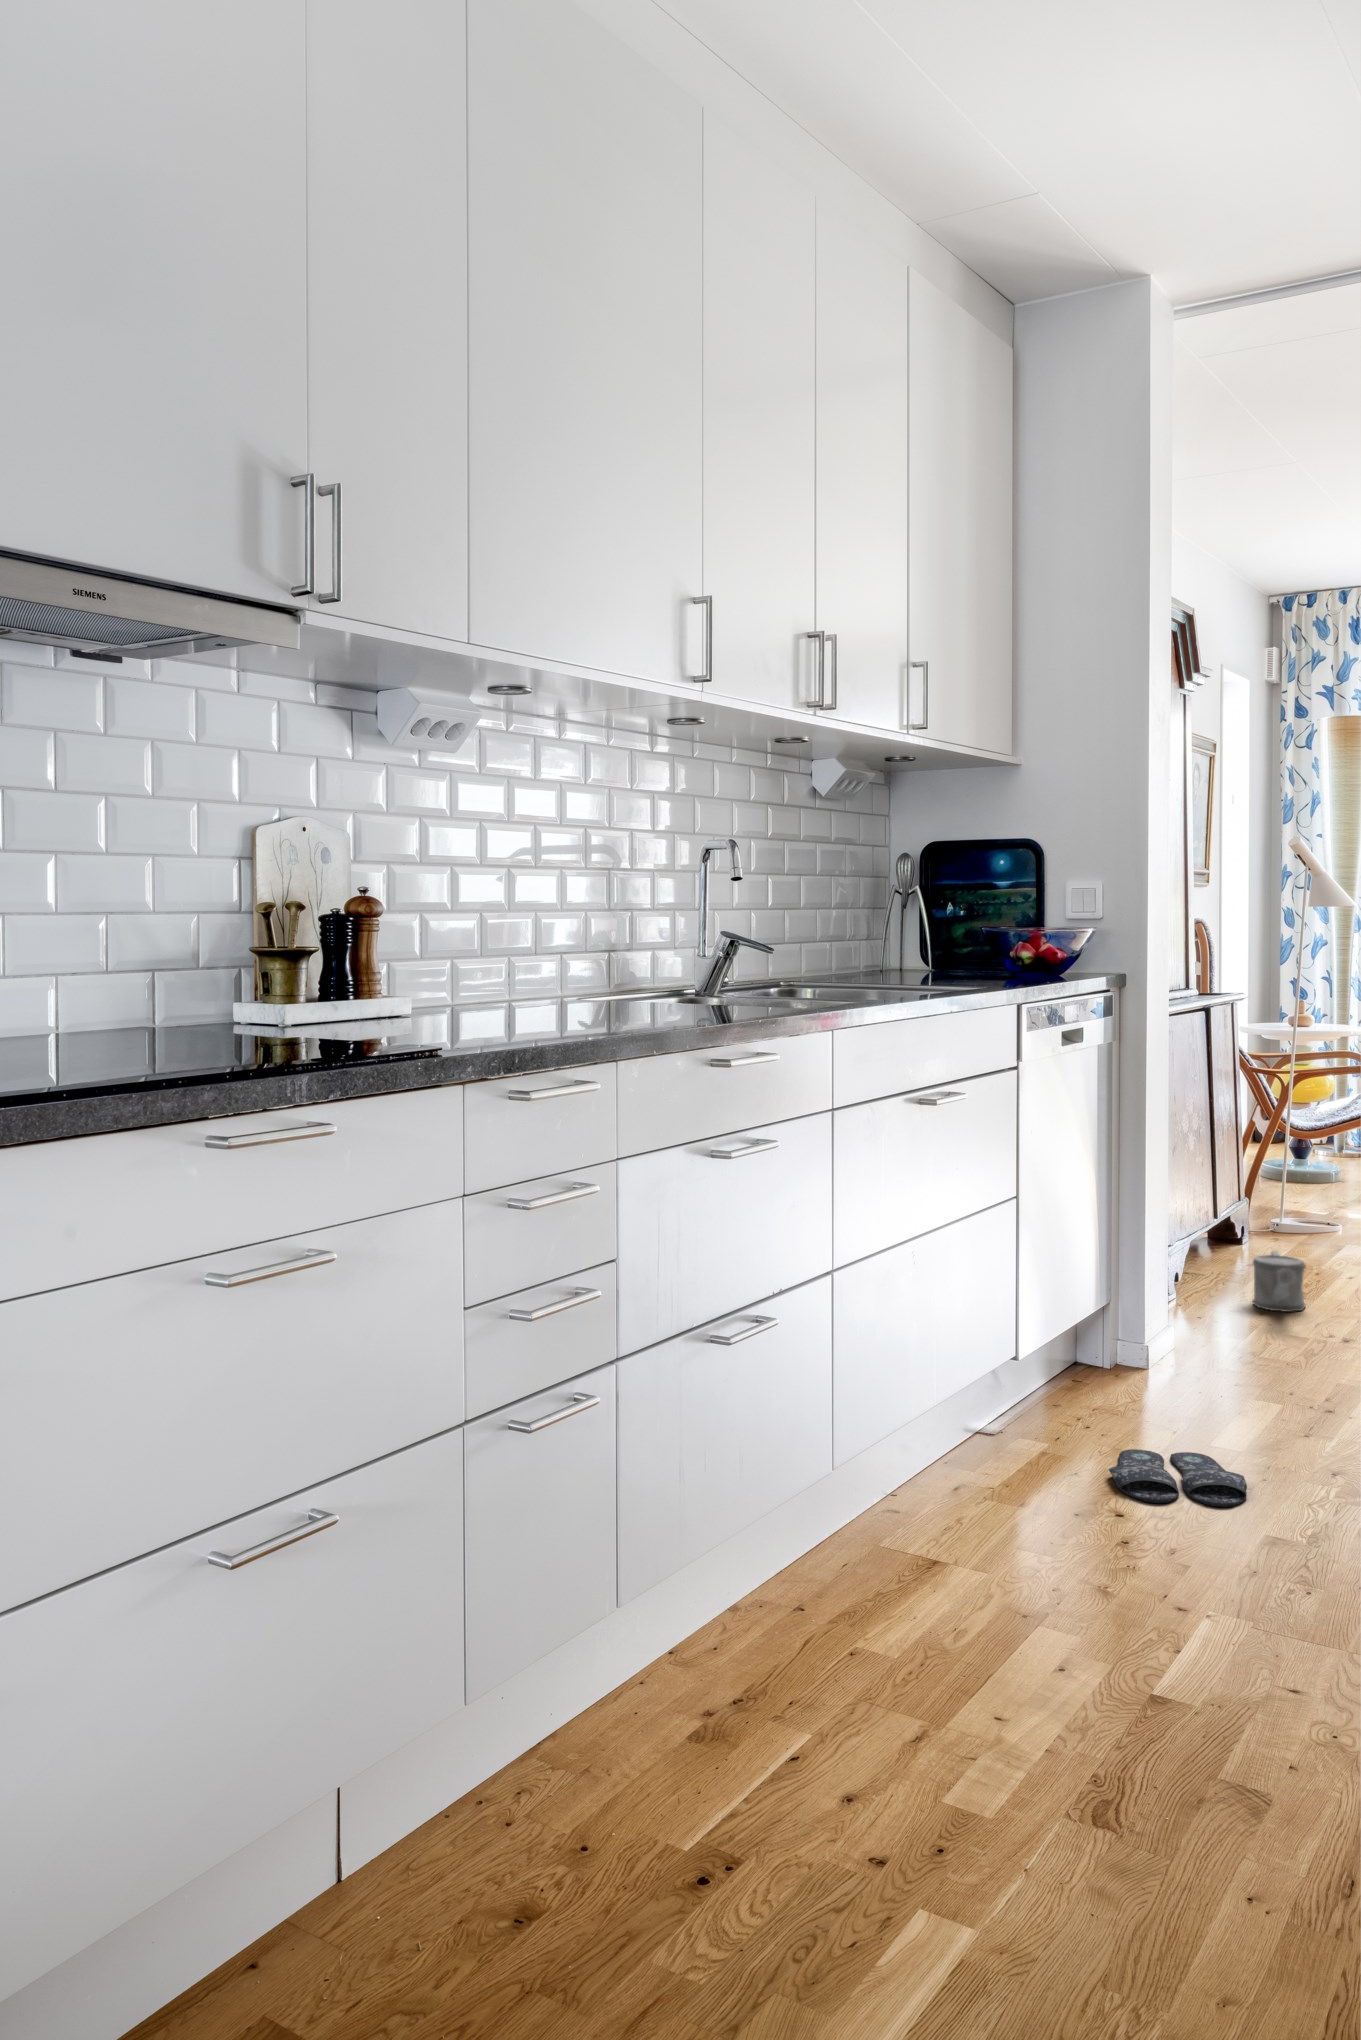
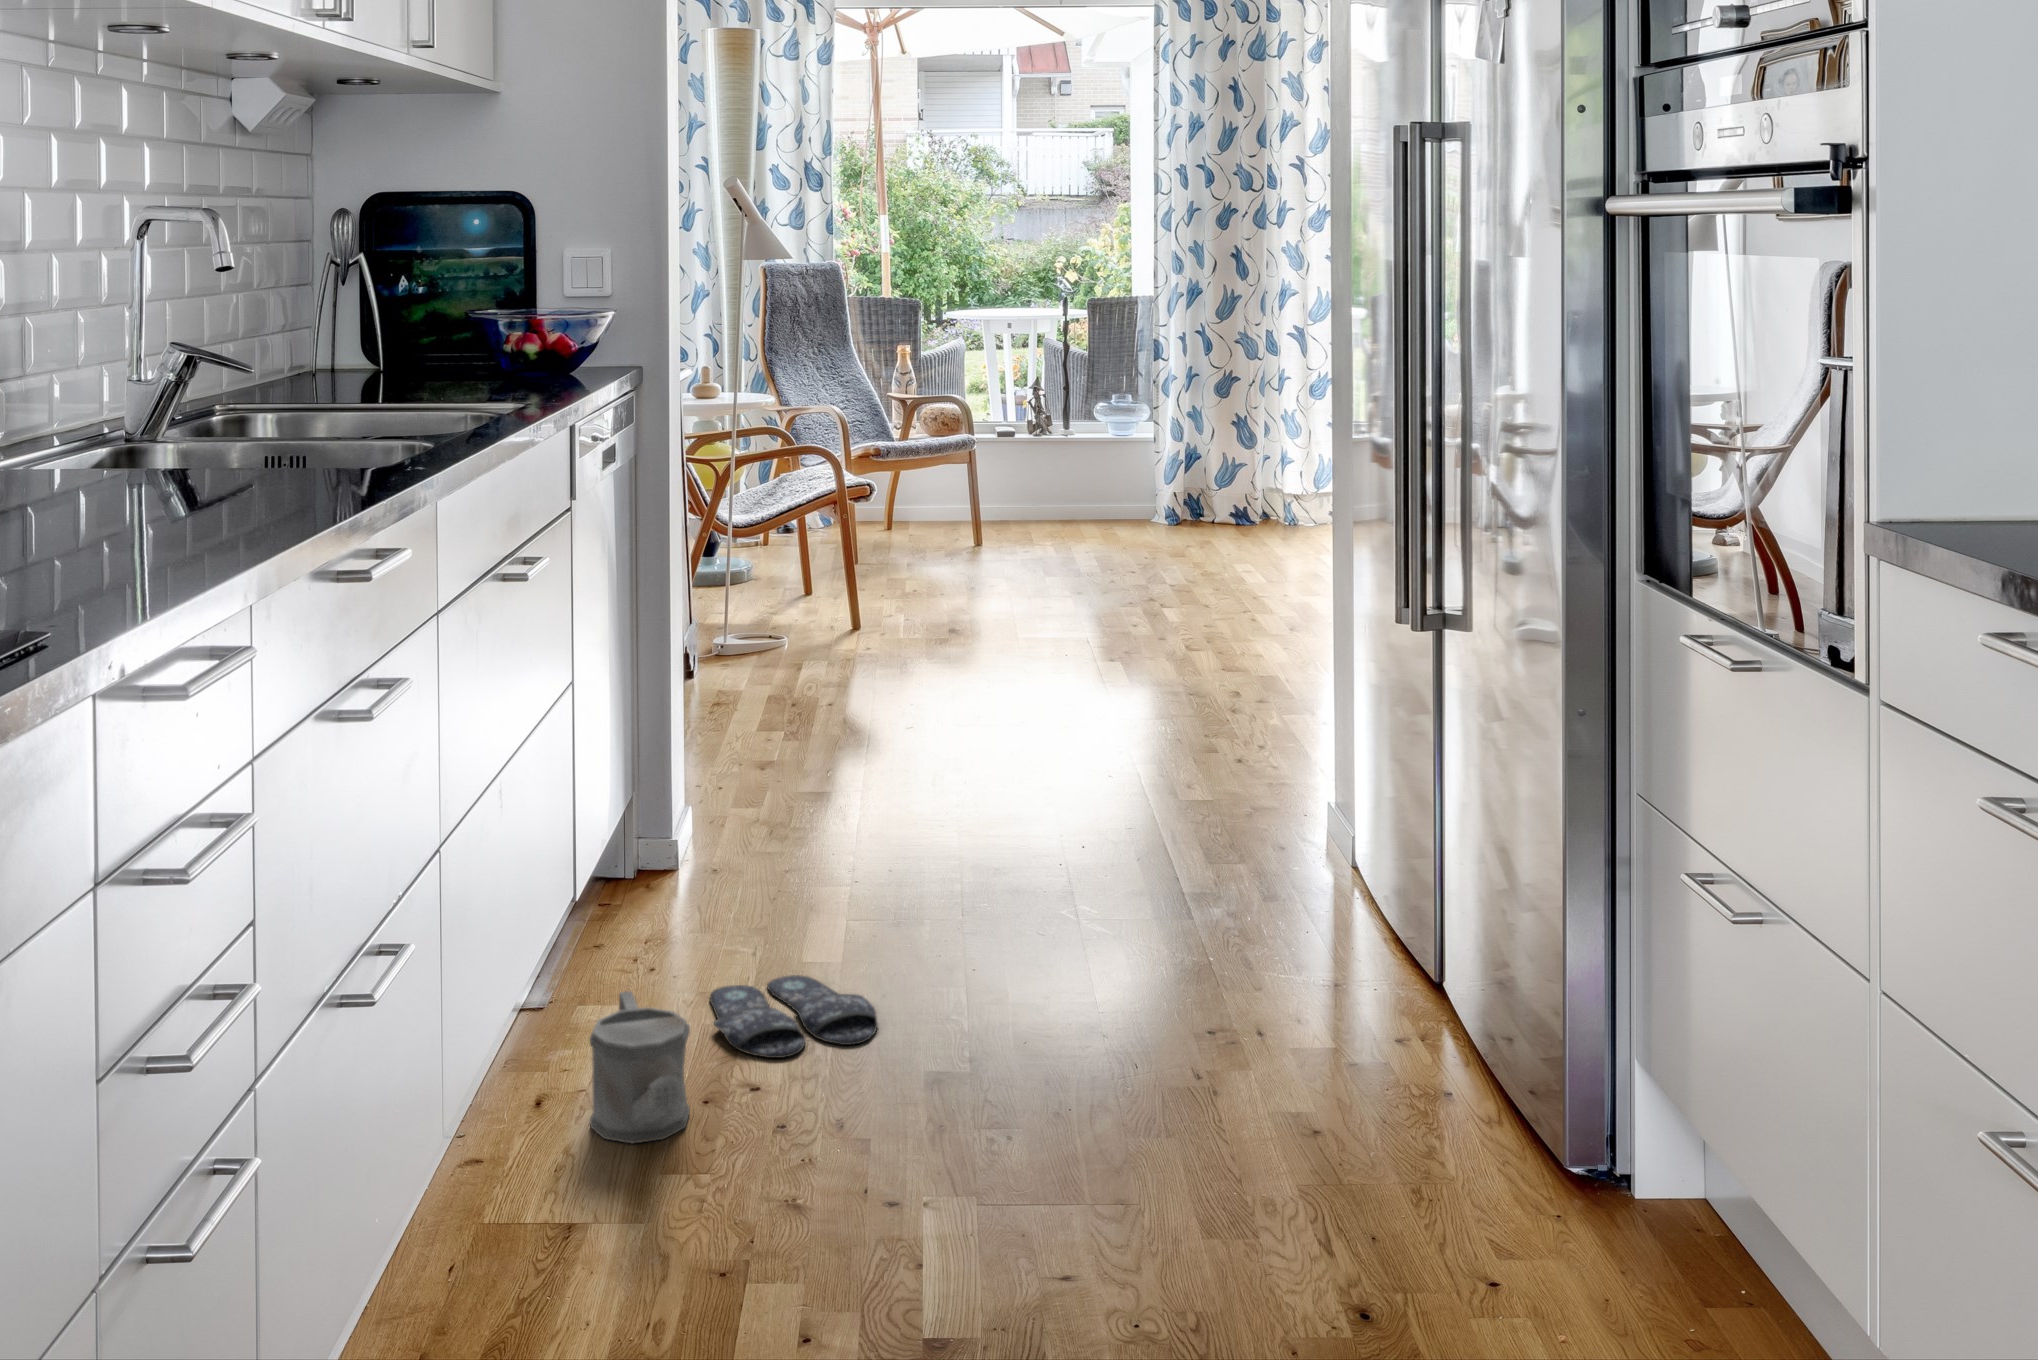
watering can: present [1253,1251,1305,1312] -> present [590,991,690,1143]

